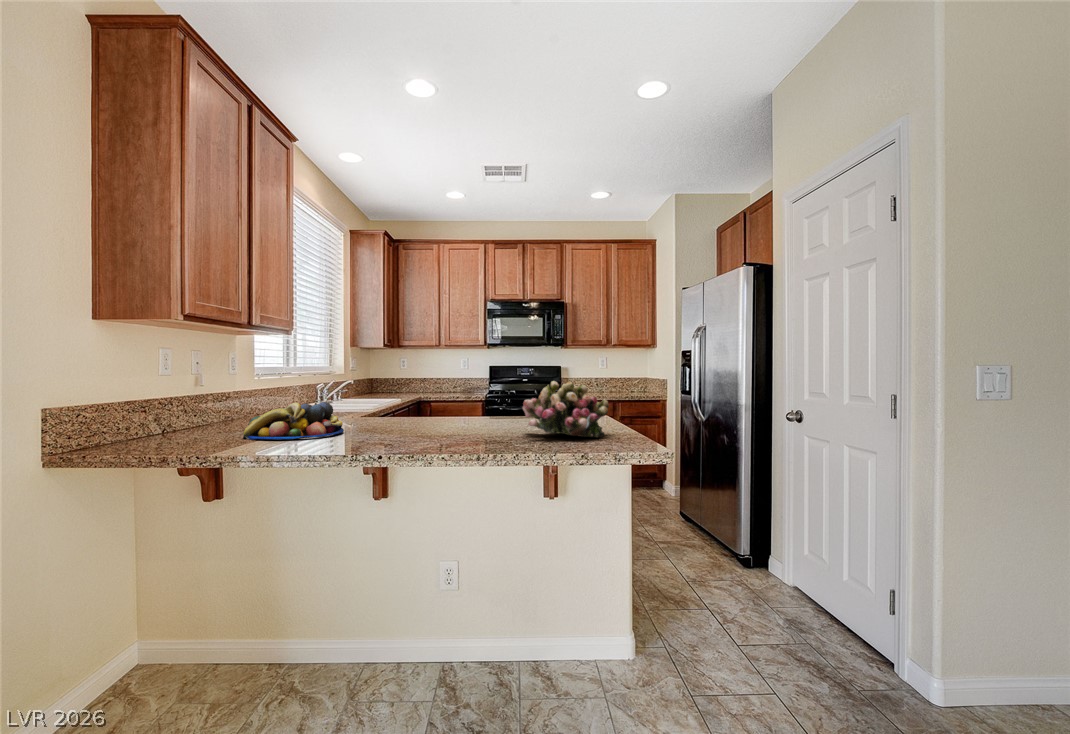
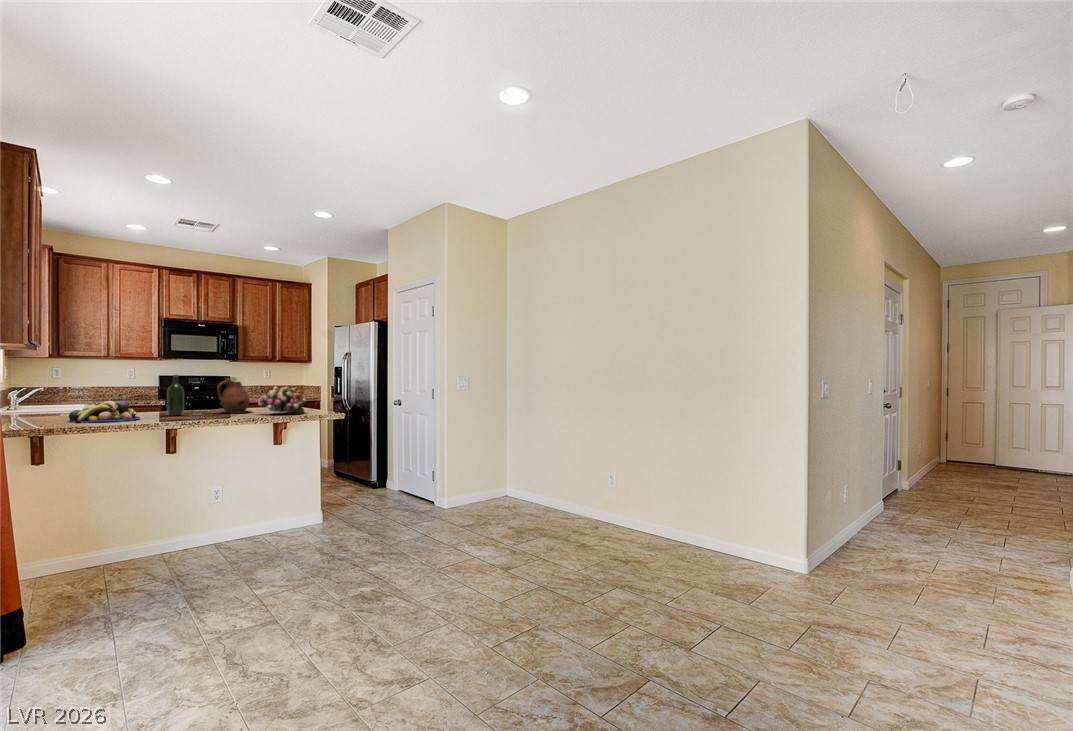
wine bottle: none [401,360,425,428] -> present [167,375,184,416]
ceramic pitcher: none [475,365,533,429] -> present [217,378,250,413]

